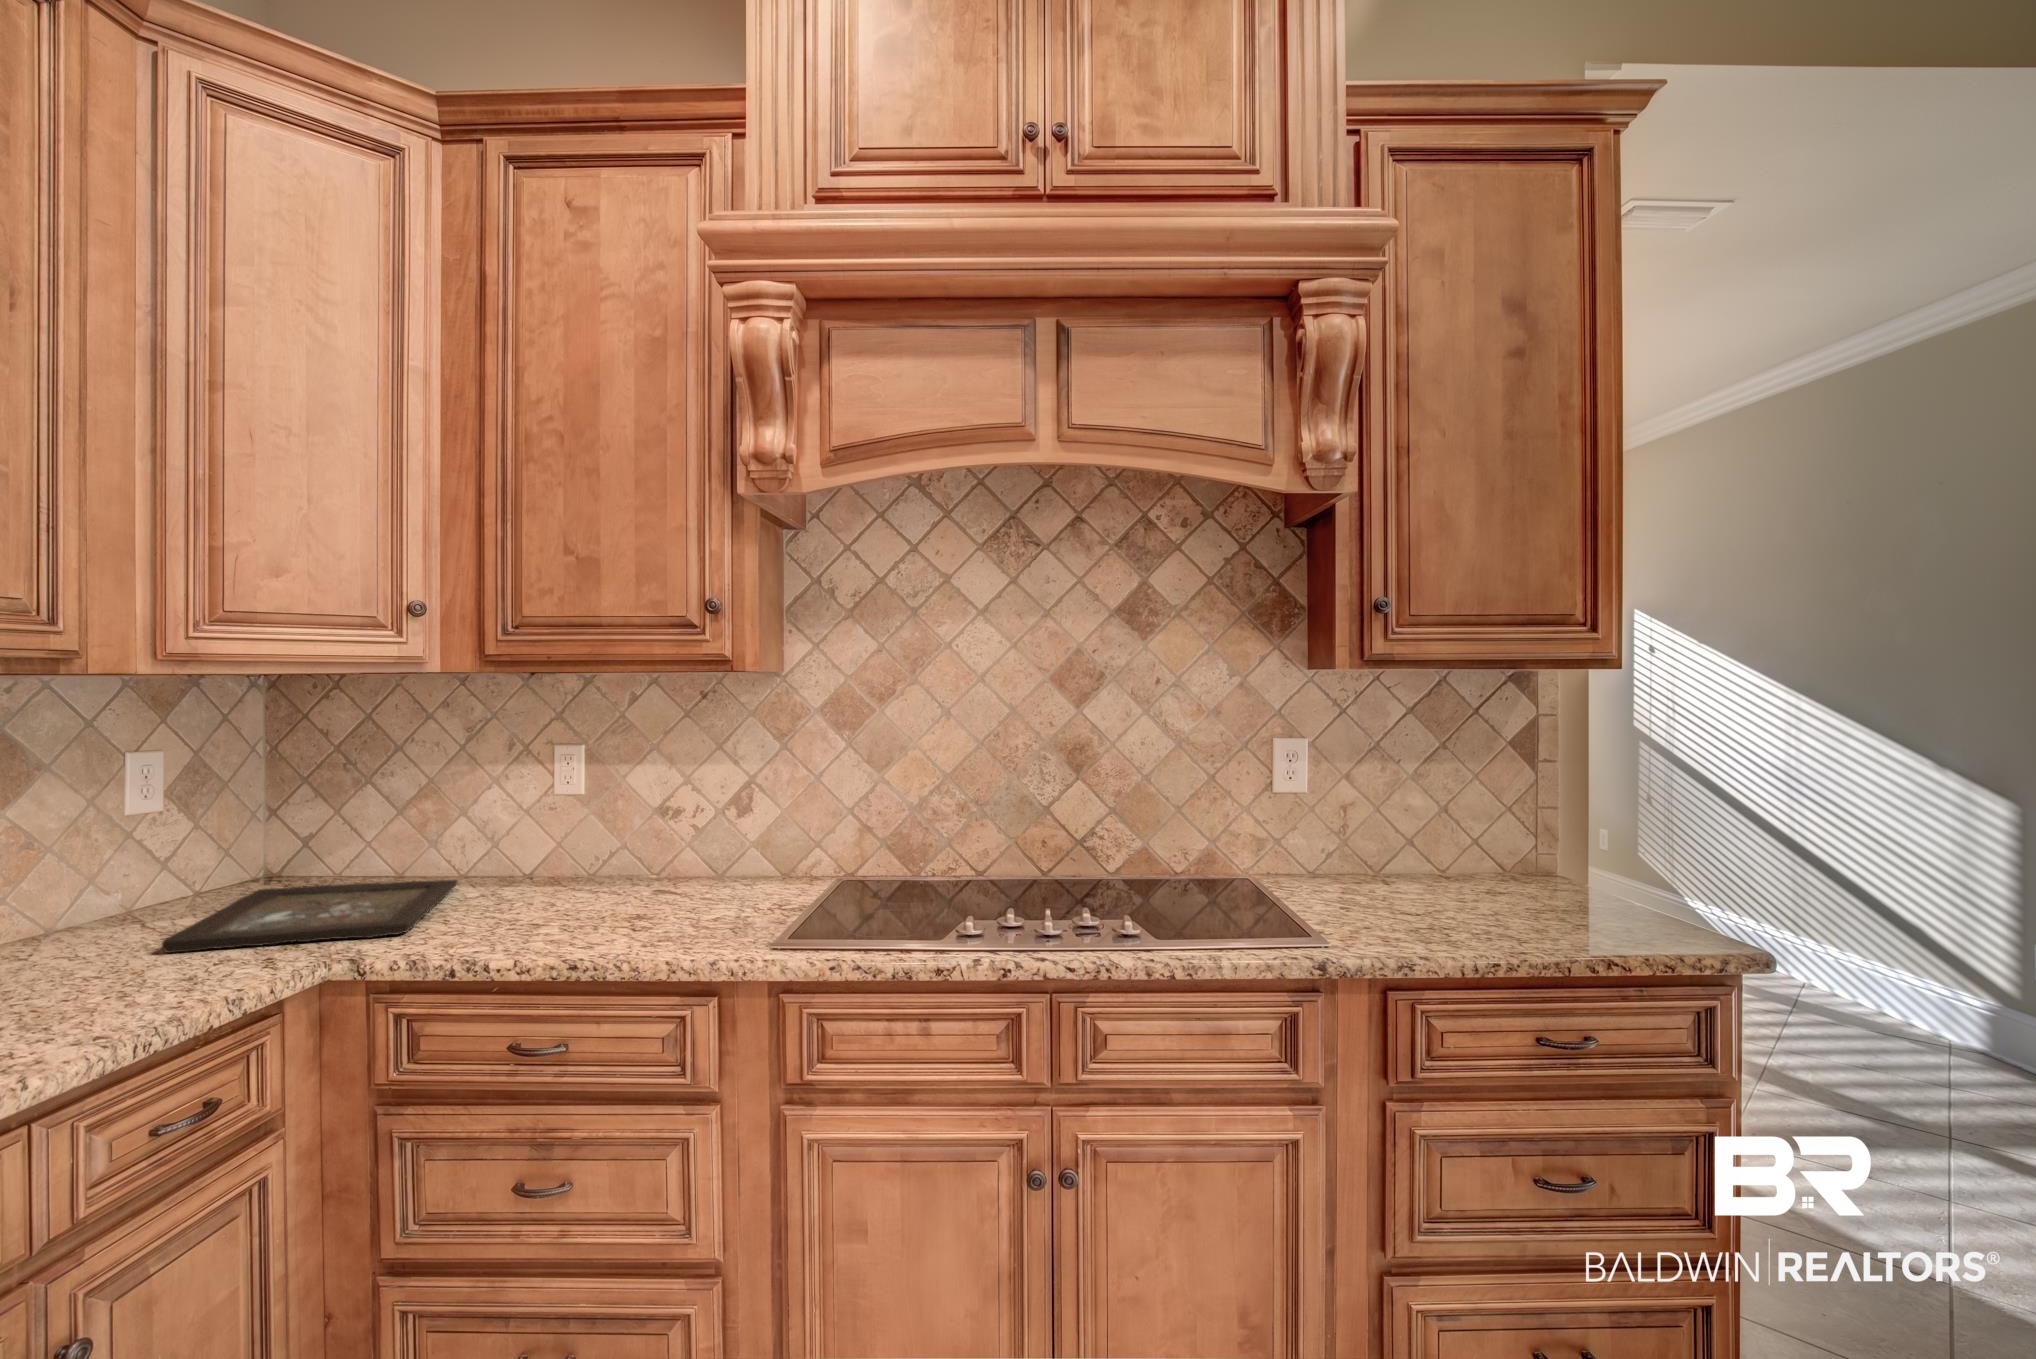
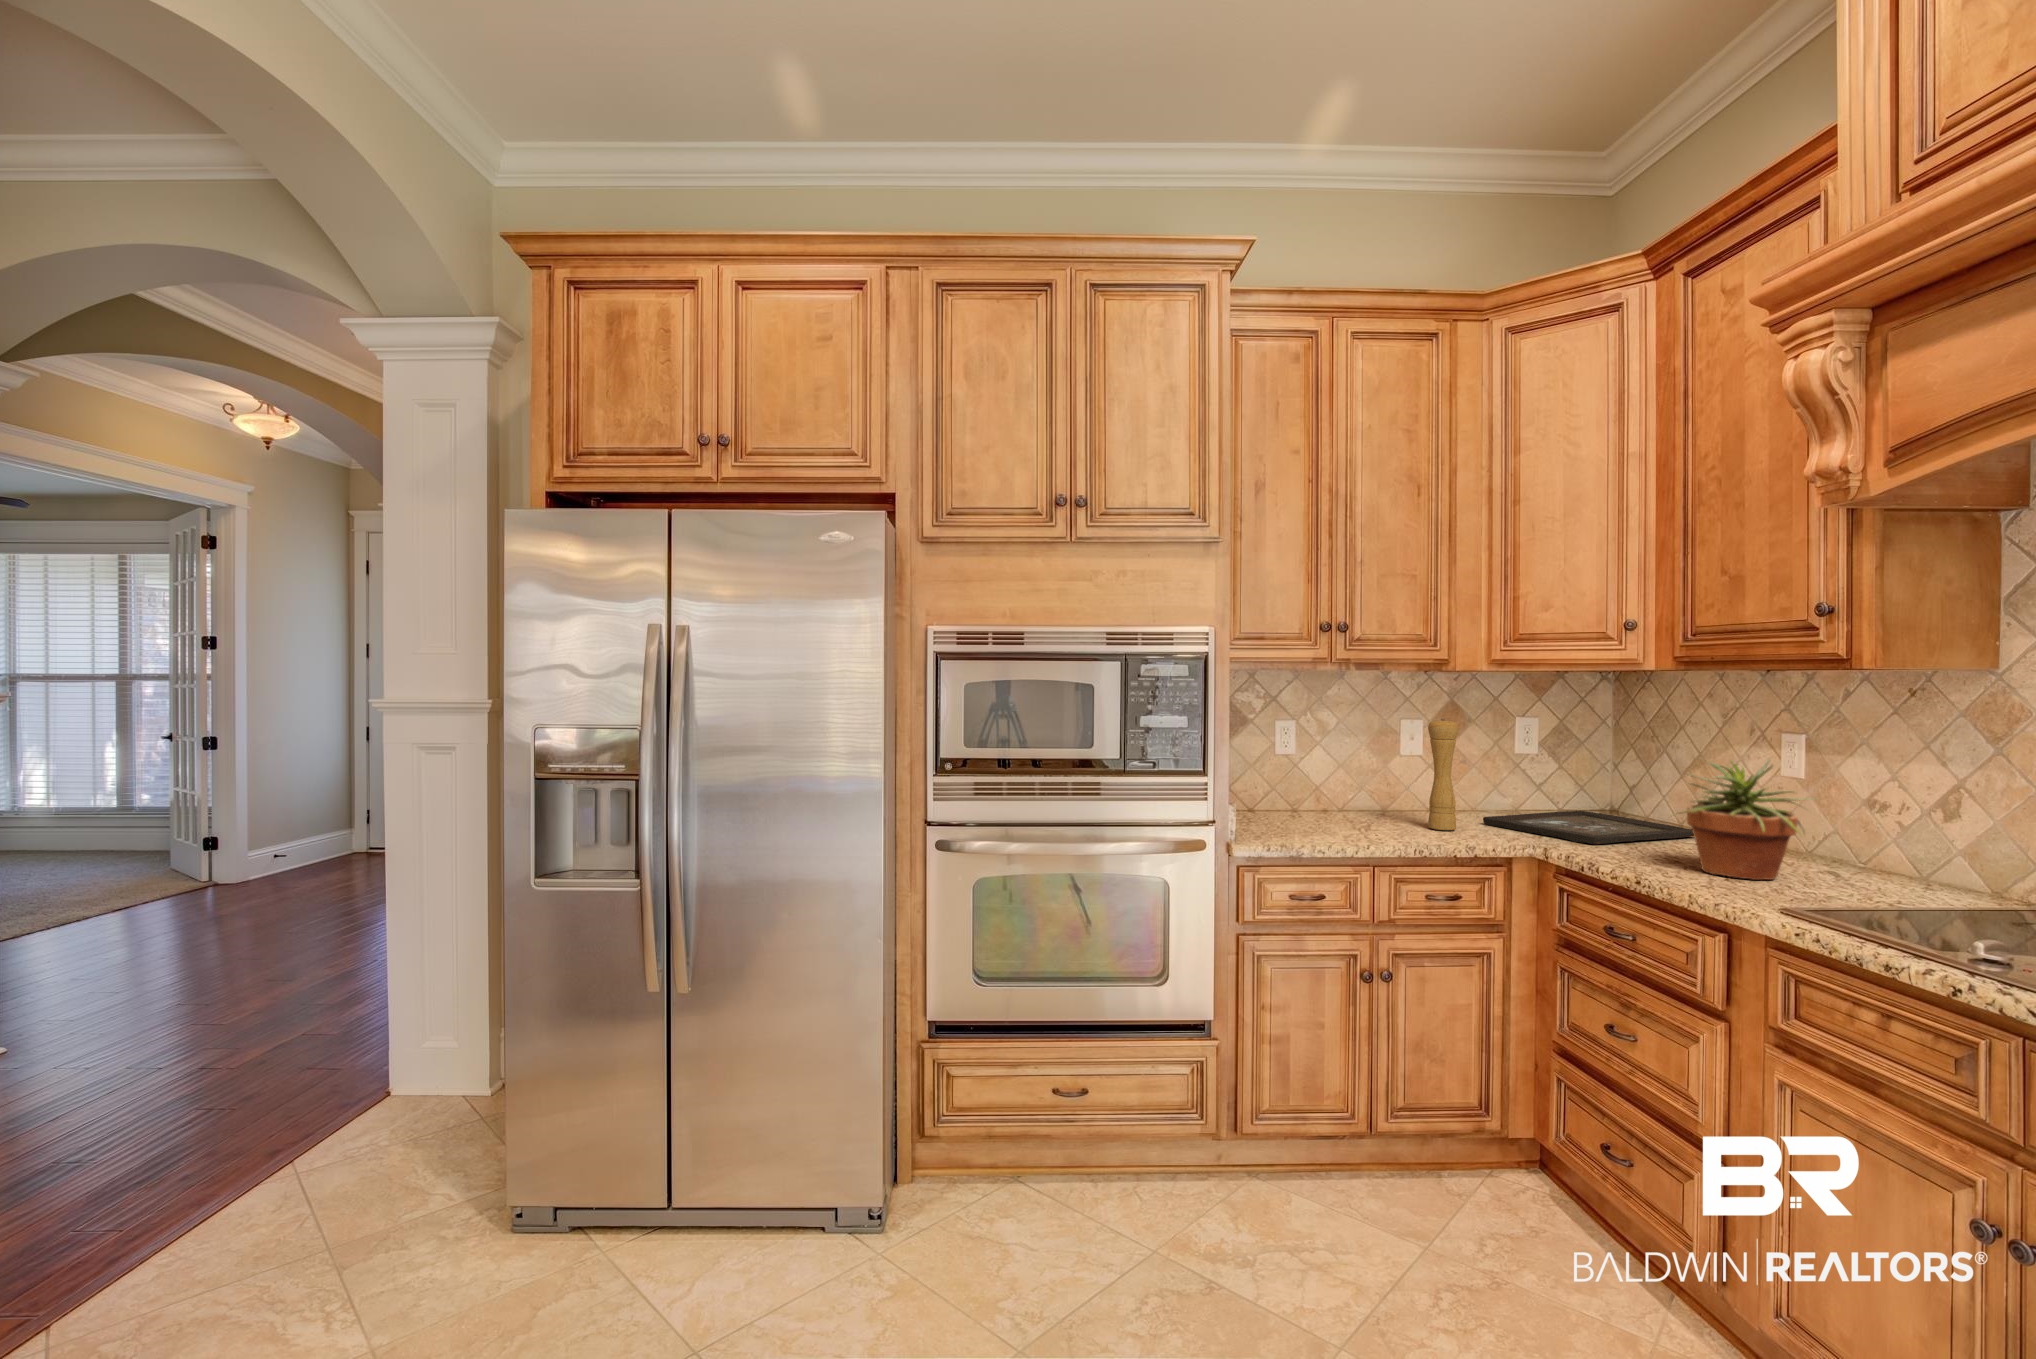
pepper mill: none [88,775,160,992] -> present [1428,719,1458,830]
potted plant: none [545,776,703,930] -> present [1677,760,1811,880]

